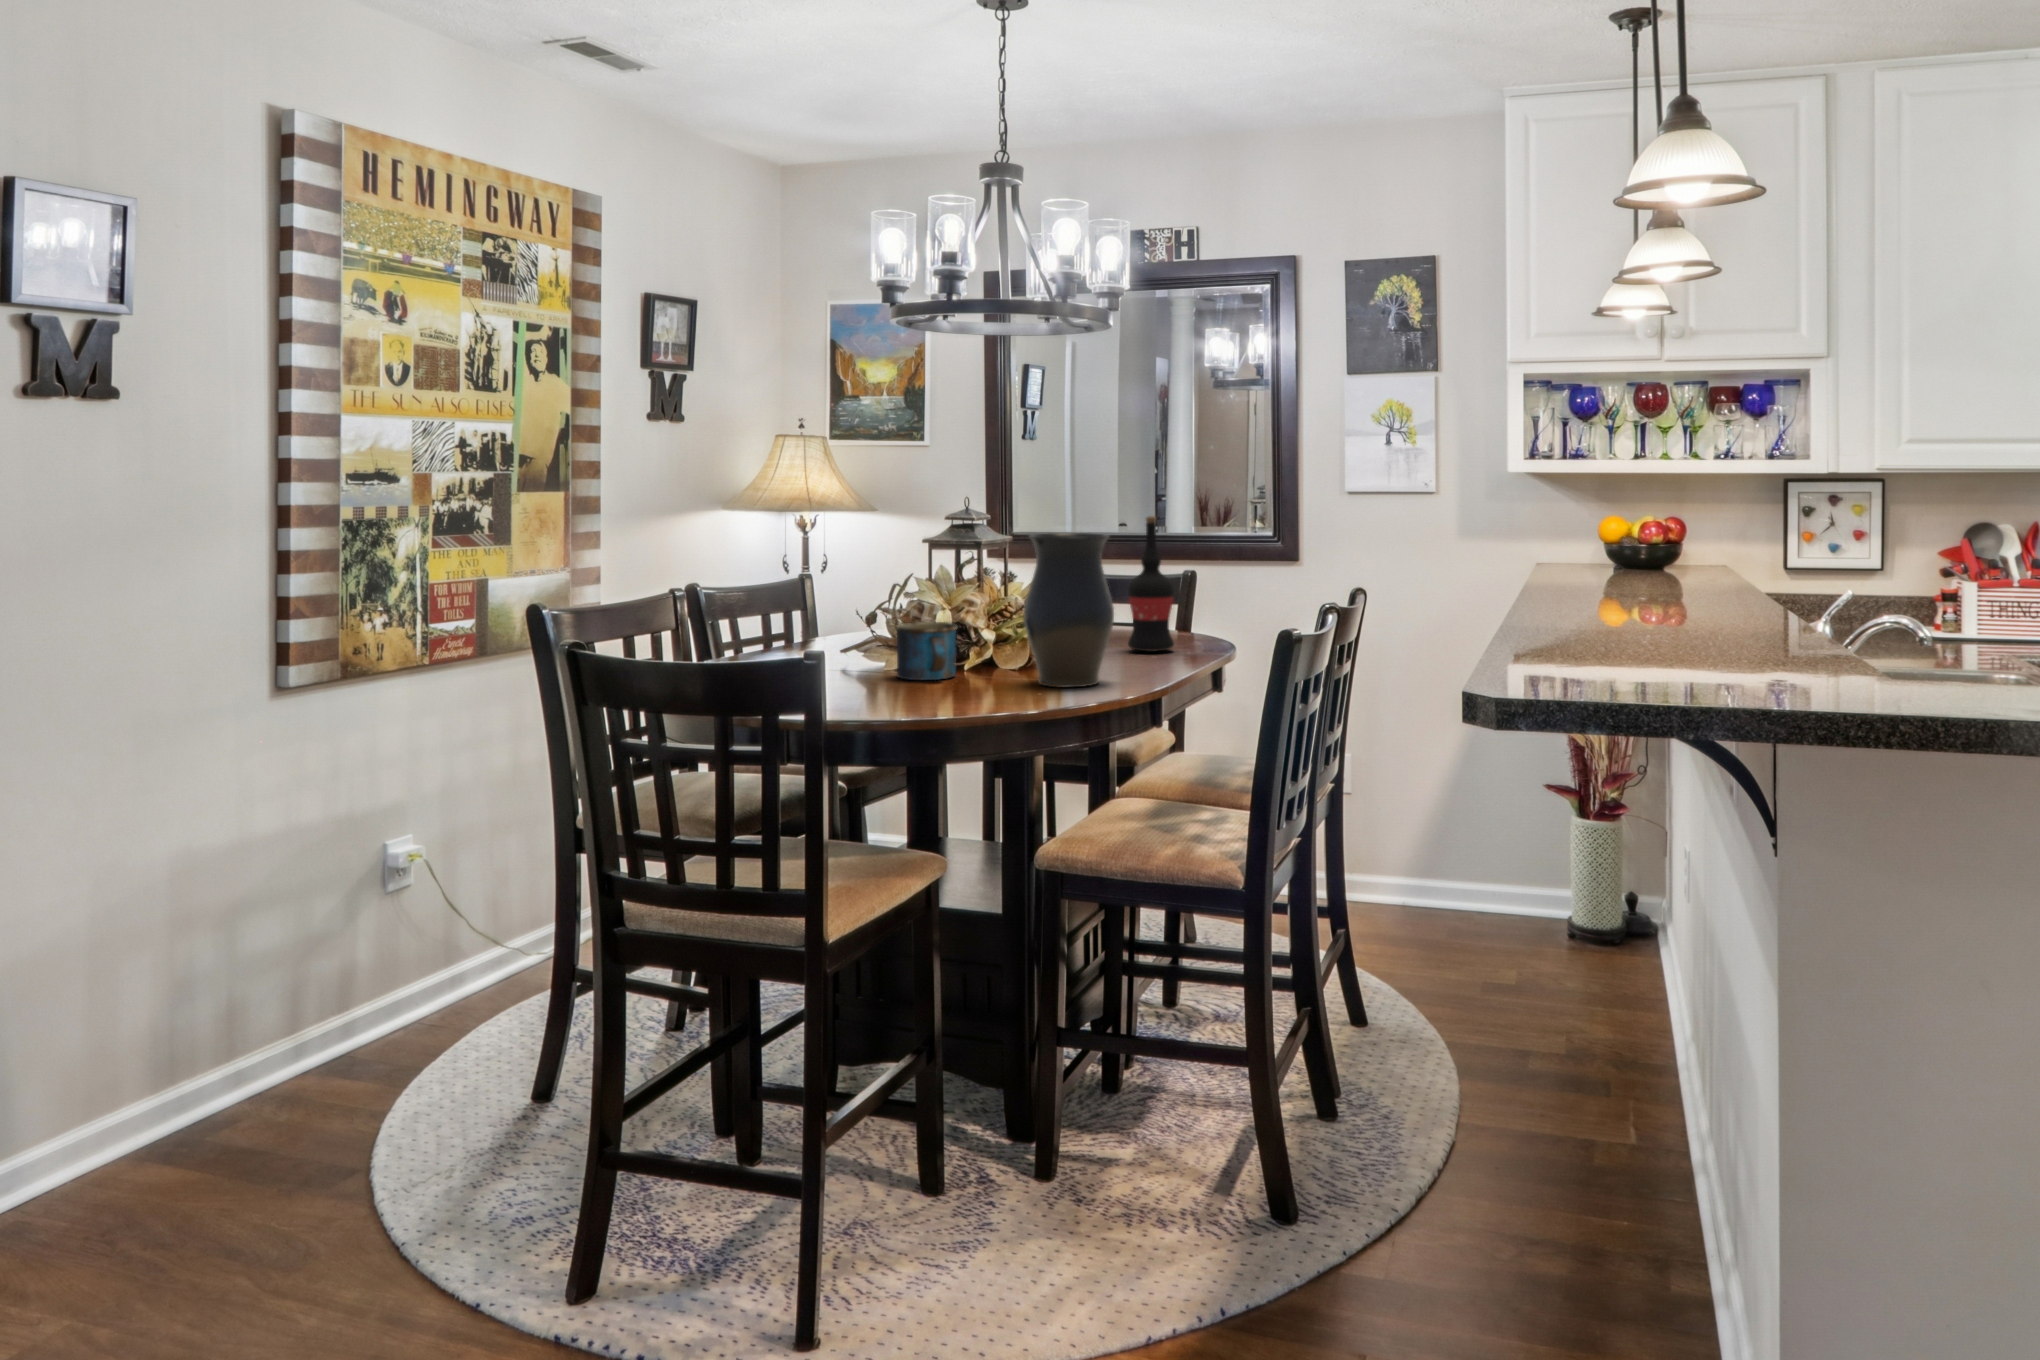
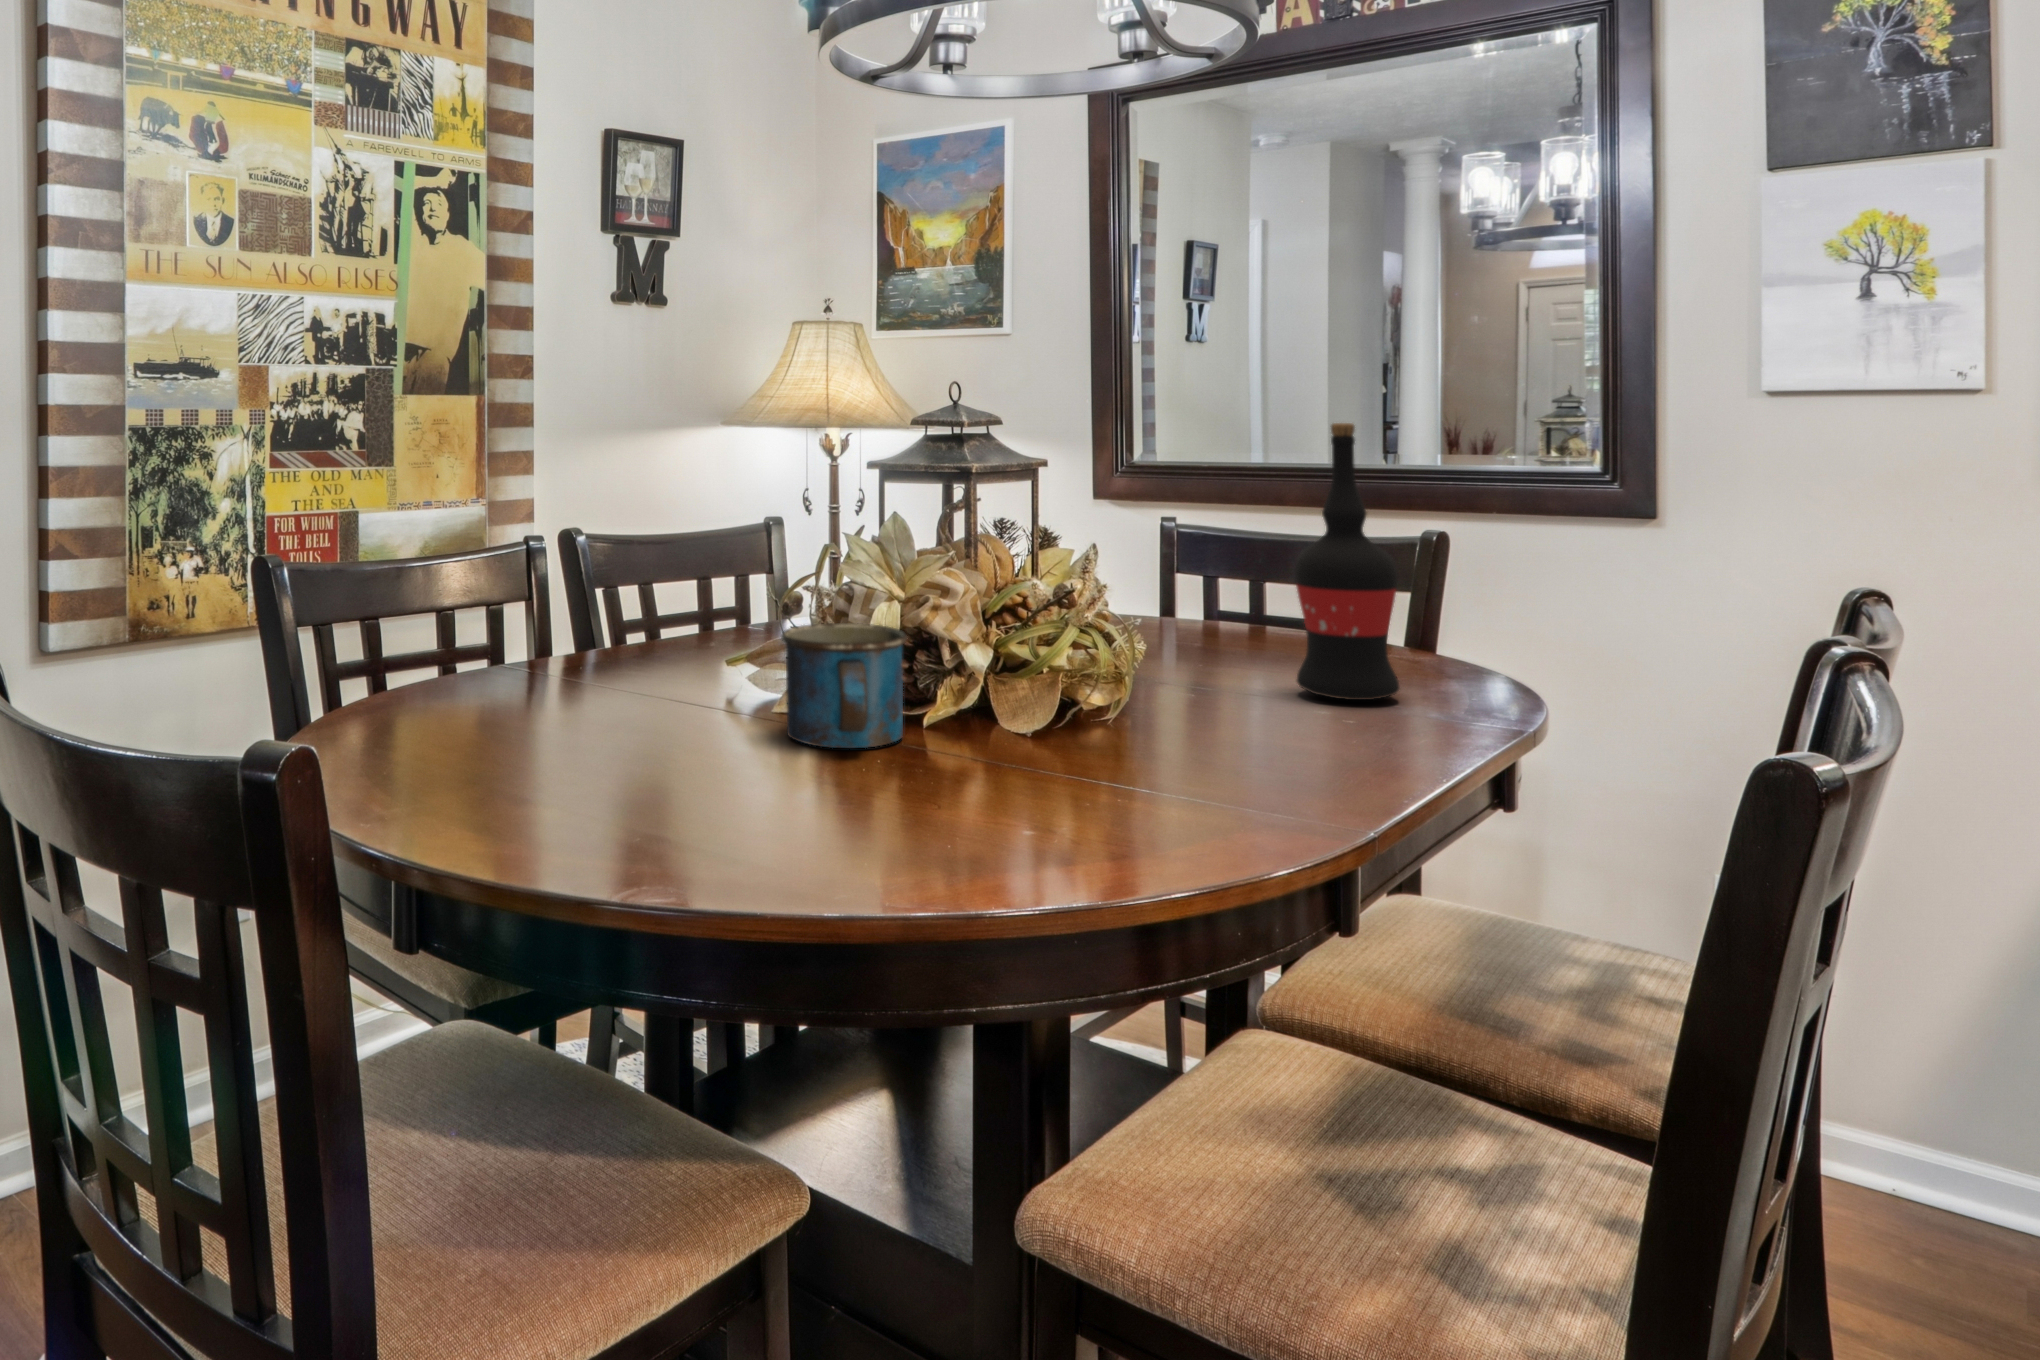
vase: present [1024,533,1114,688] -> none [1020,451,1234,810]

